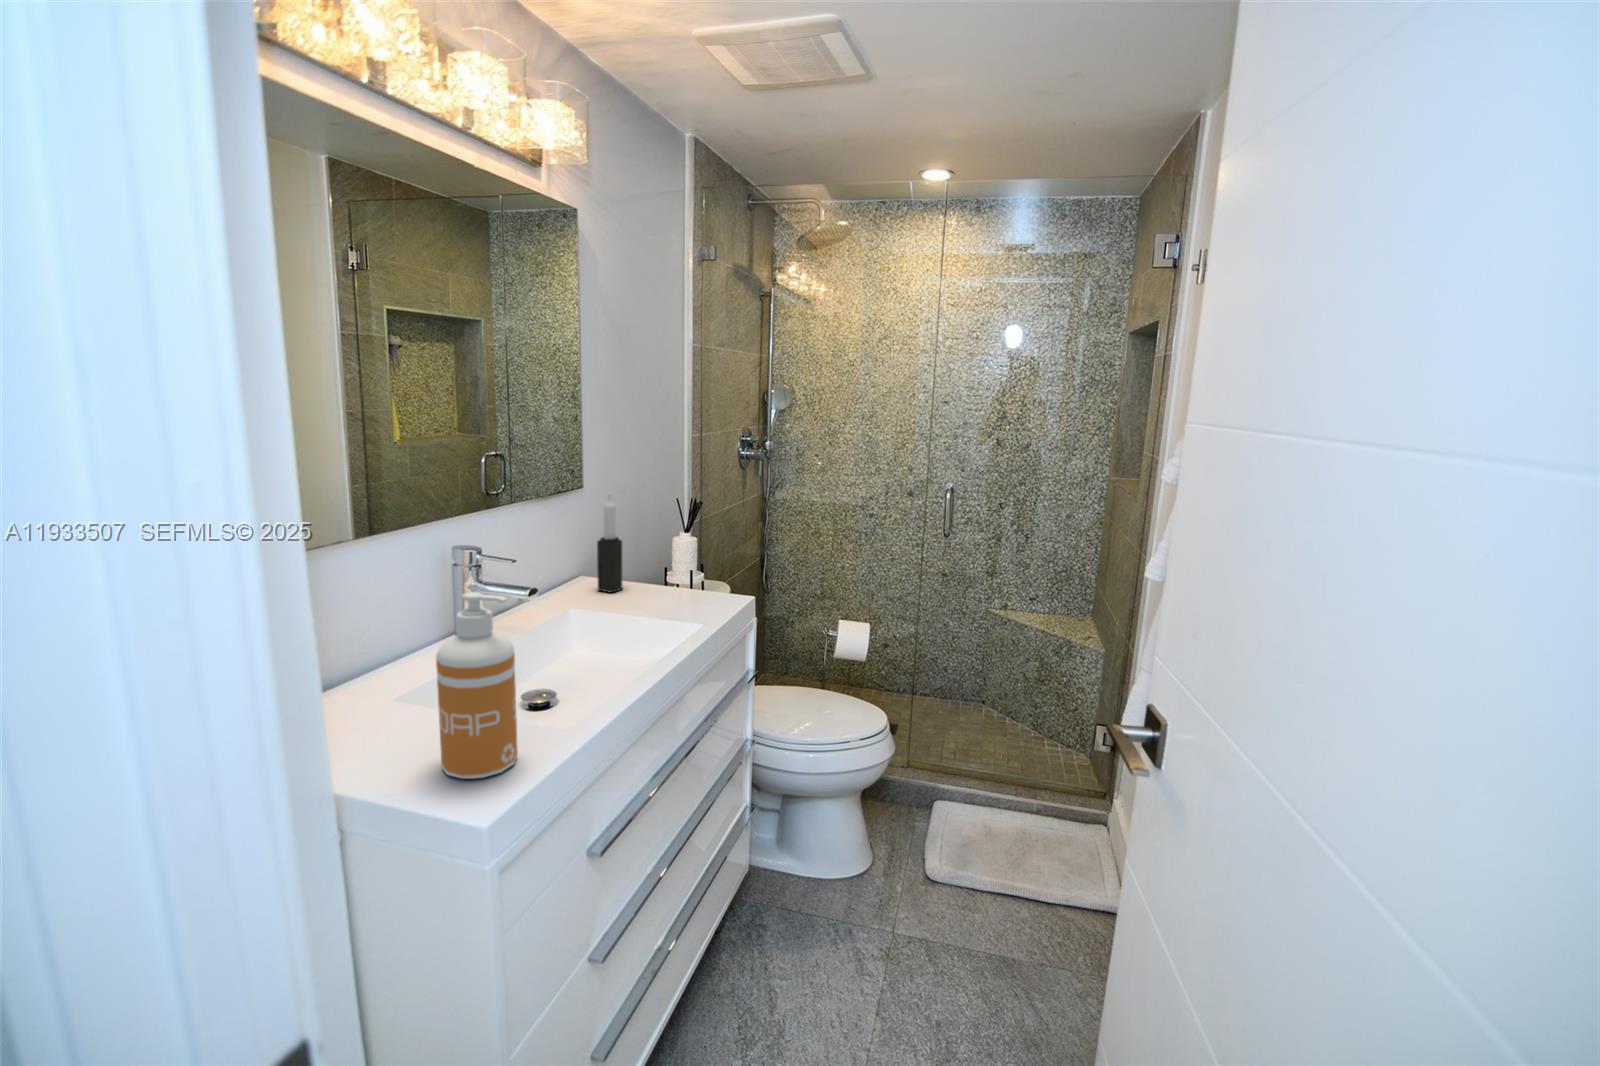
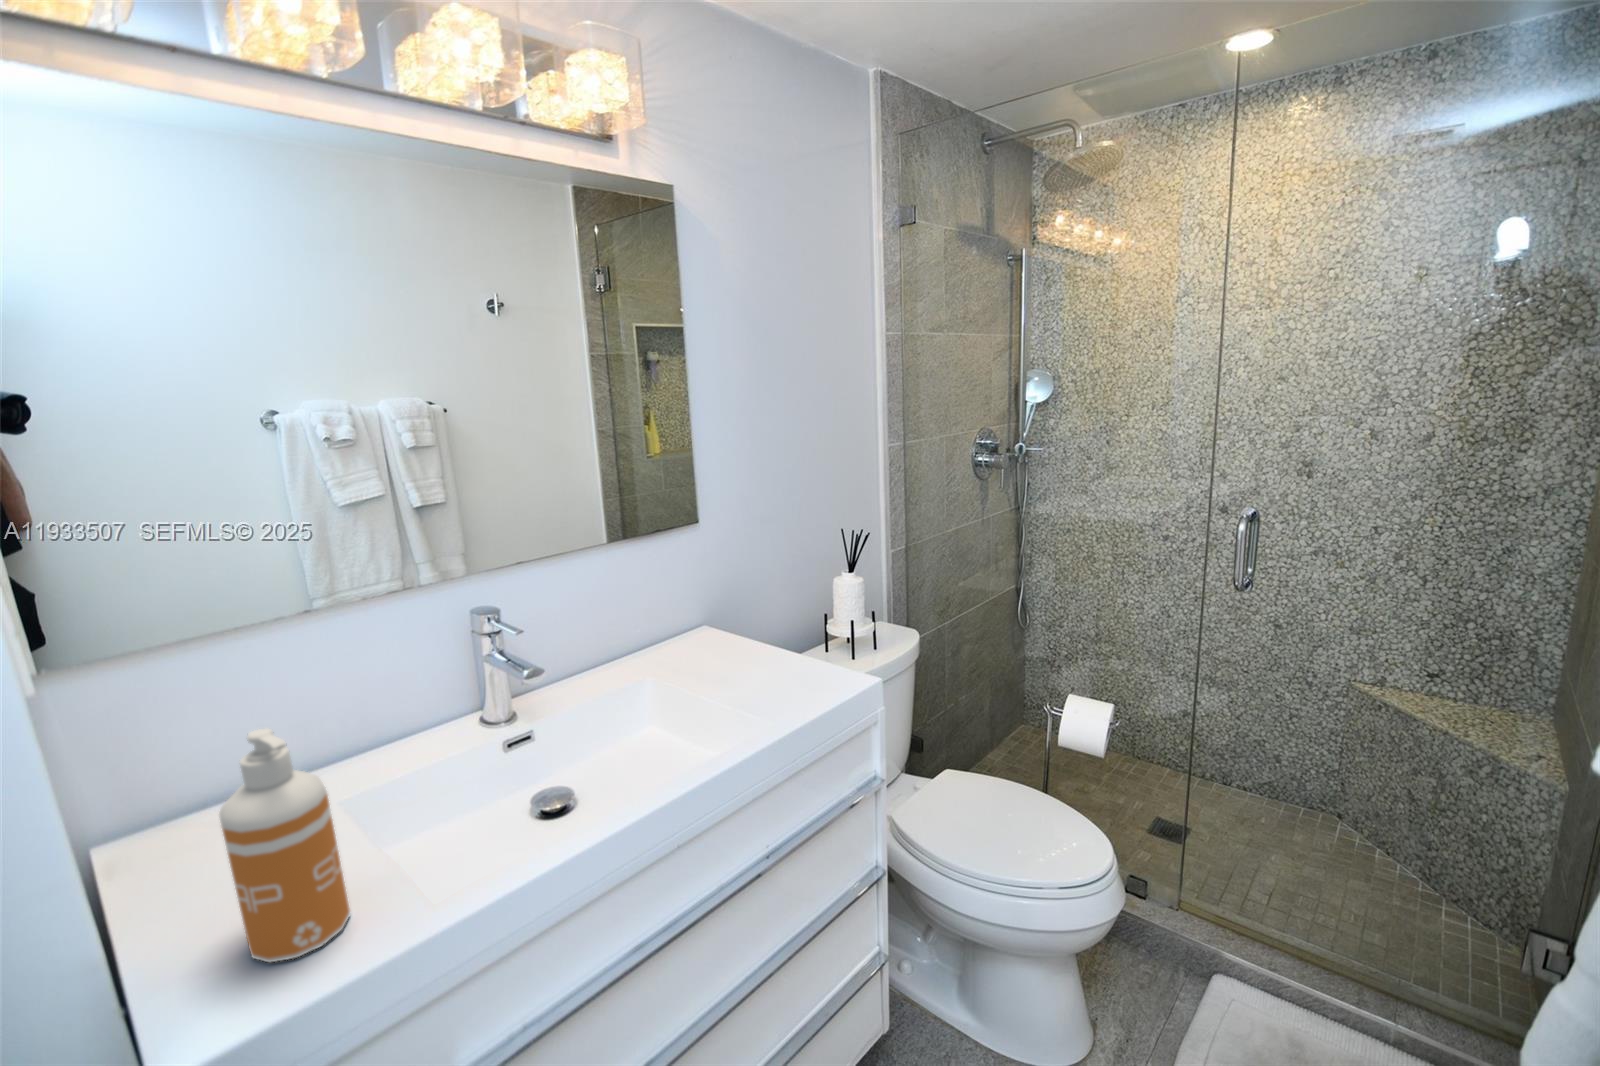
candle: present [597,493,623,592] -> none [692,538,725,657]

